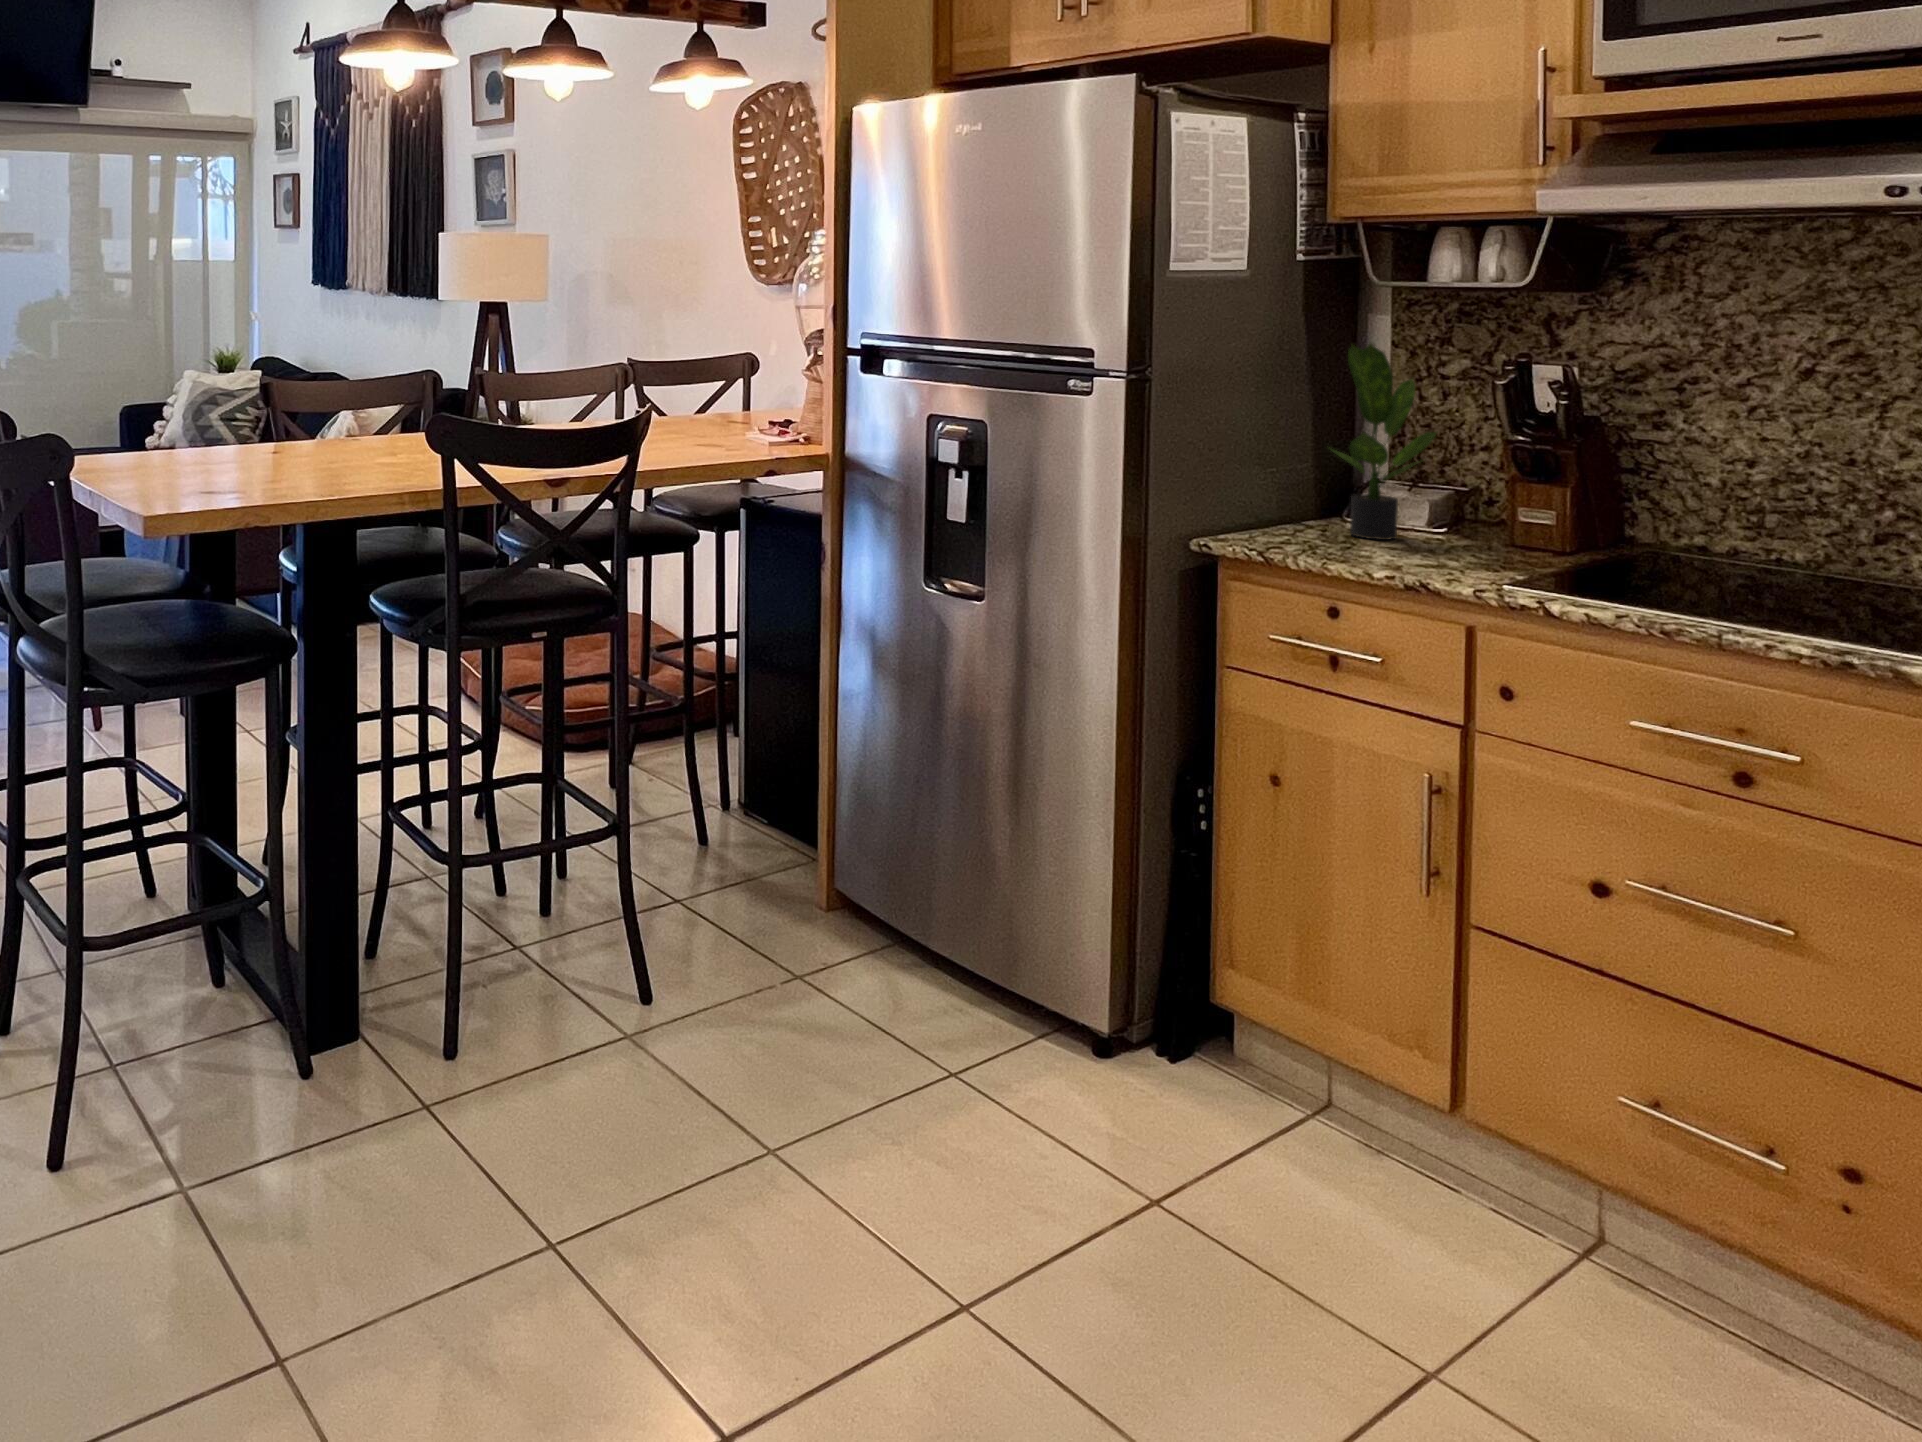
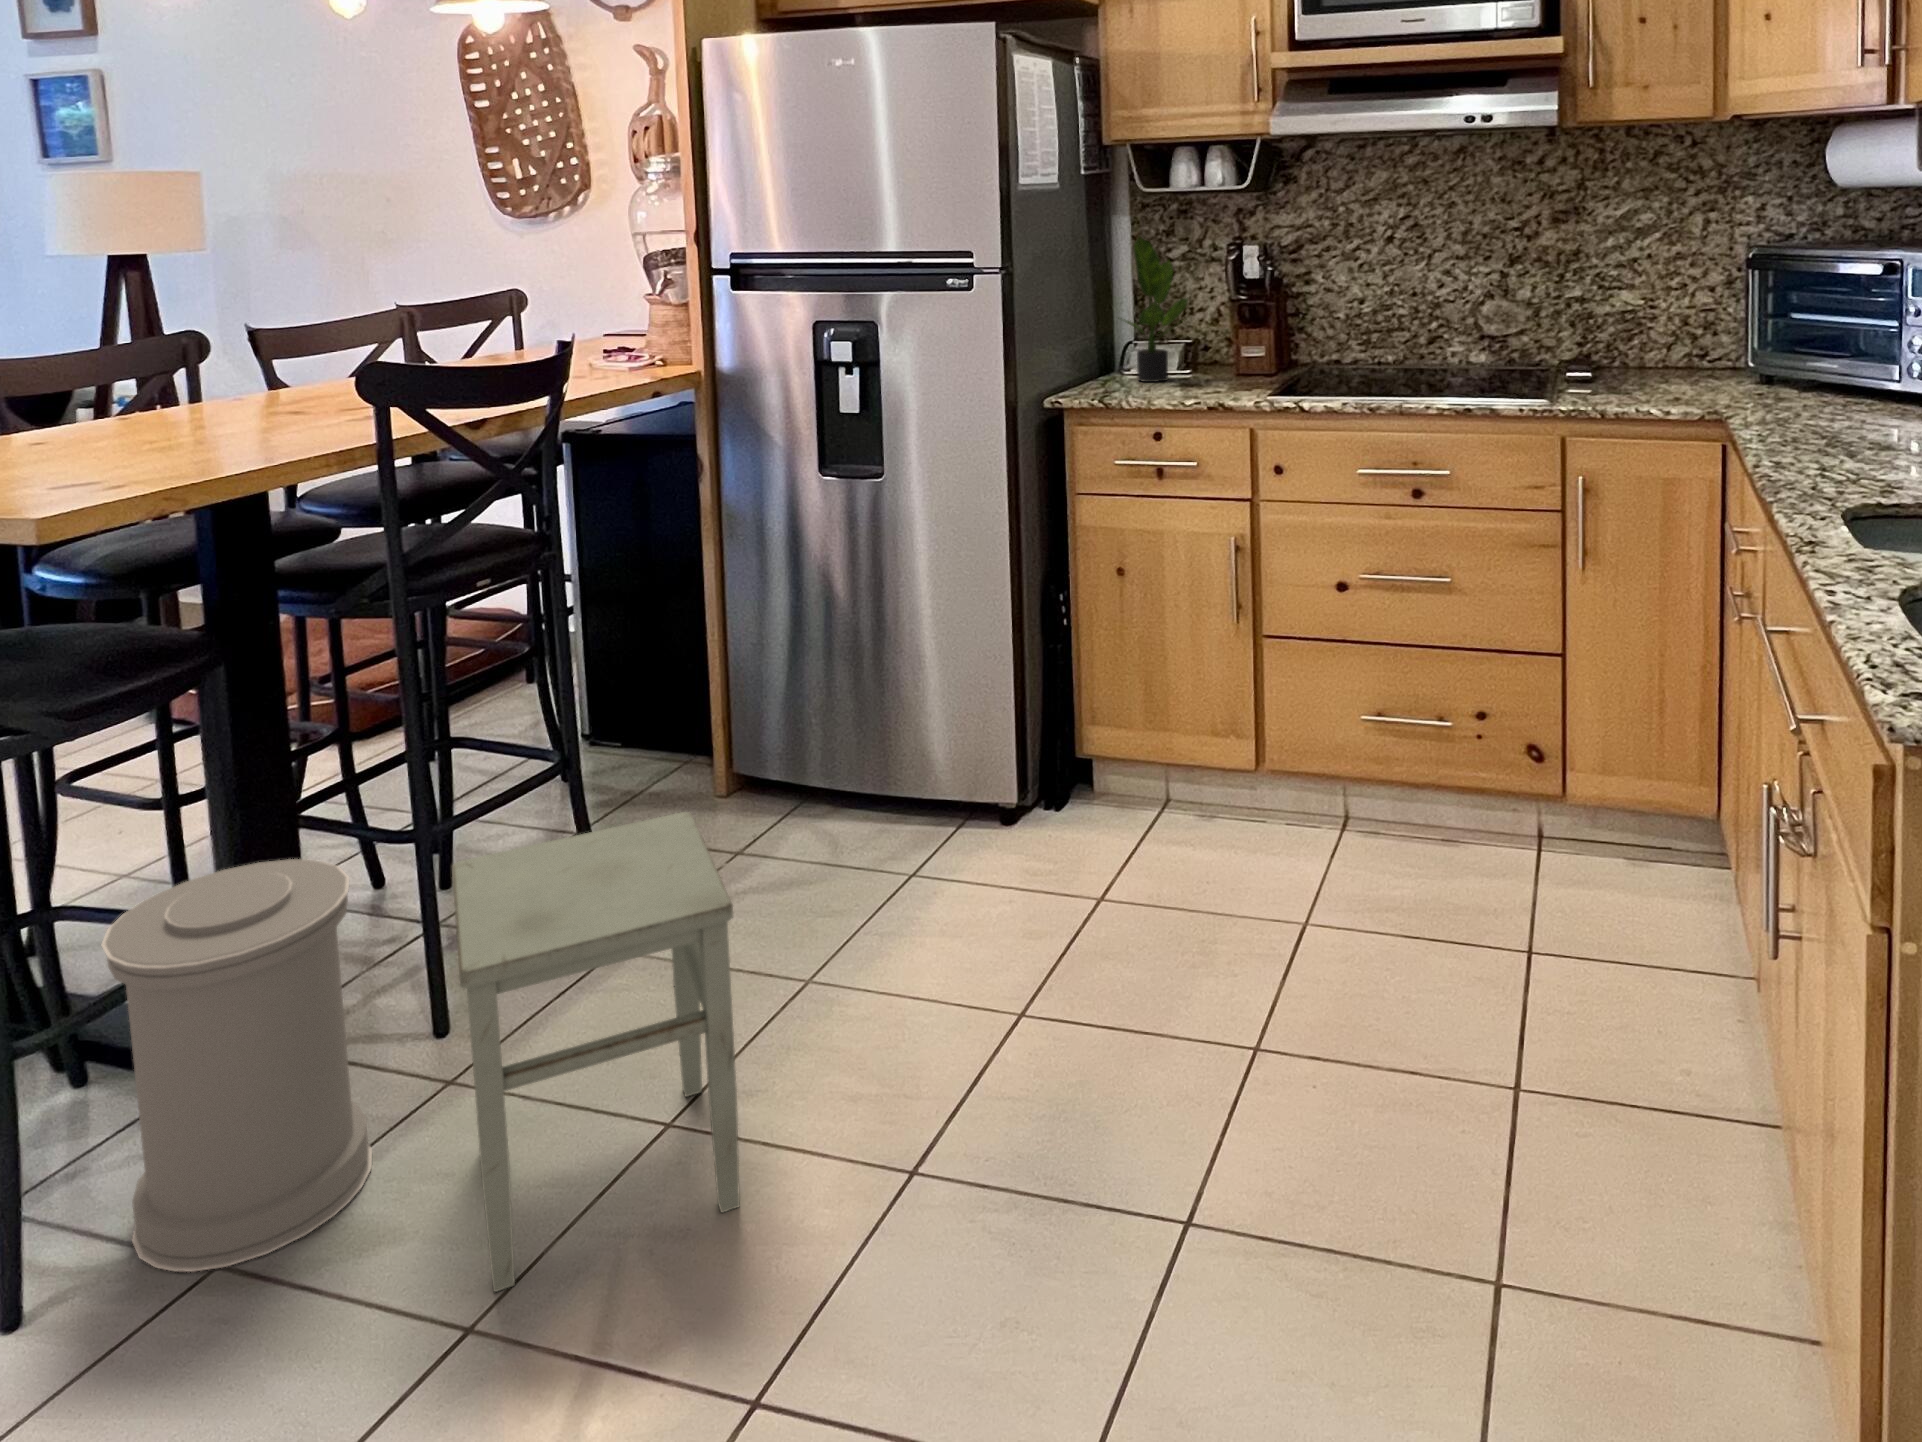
trash can: none [152,837,341,1194] -> present [101,859,372,1272]
stool: none [315,894,618,1372] -> present [452,812,740,1292]

